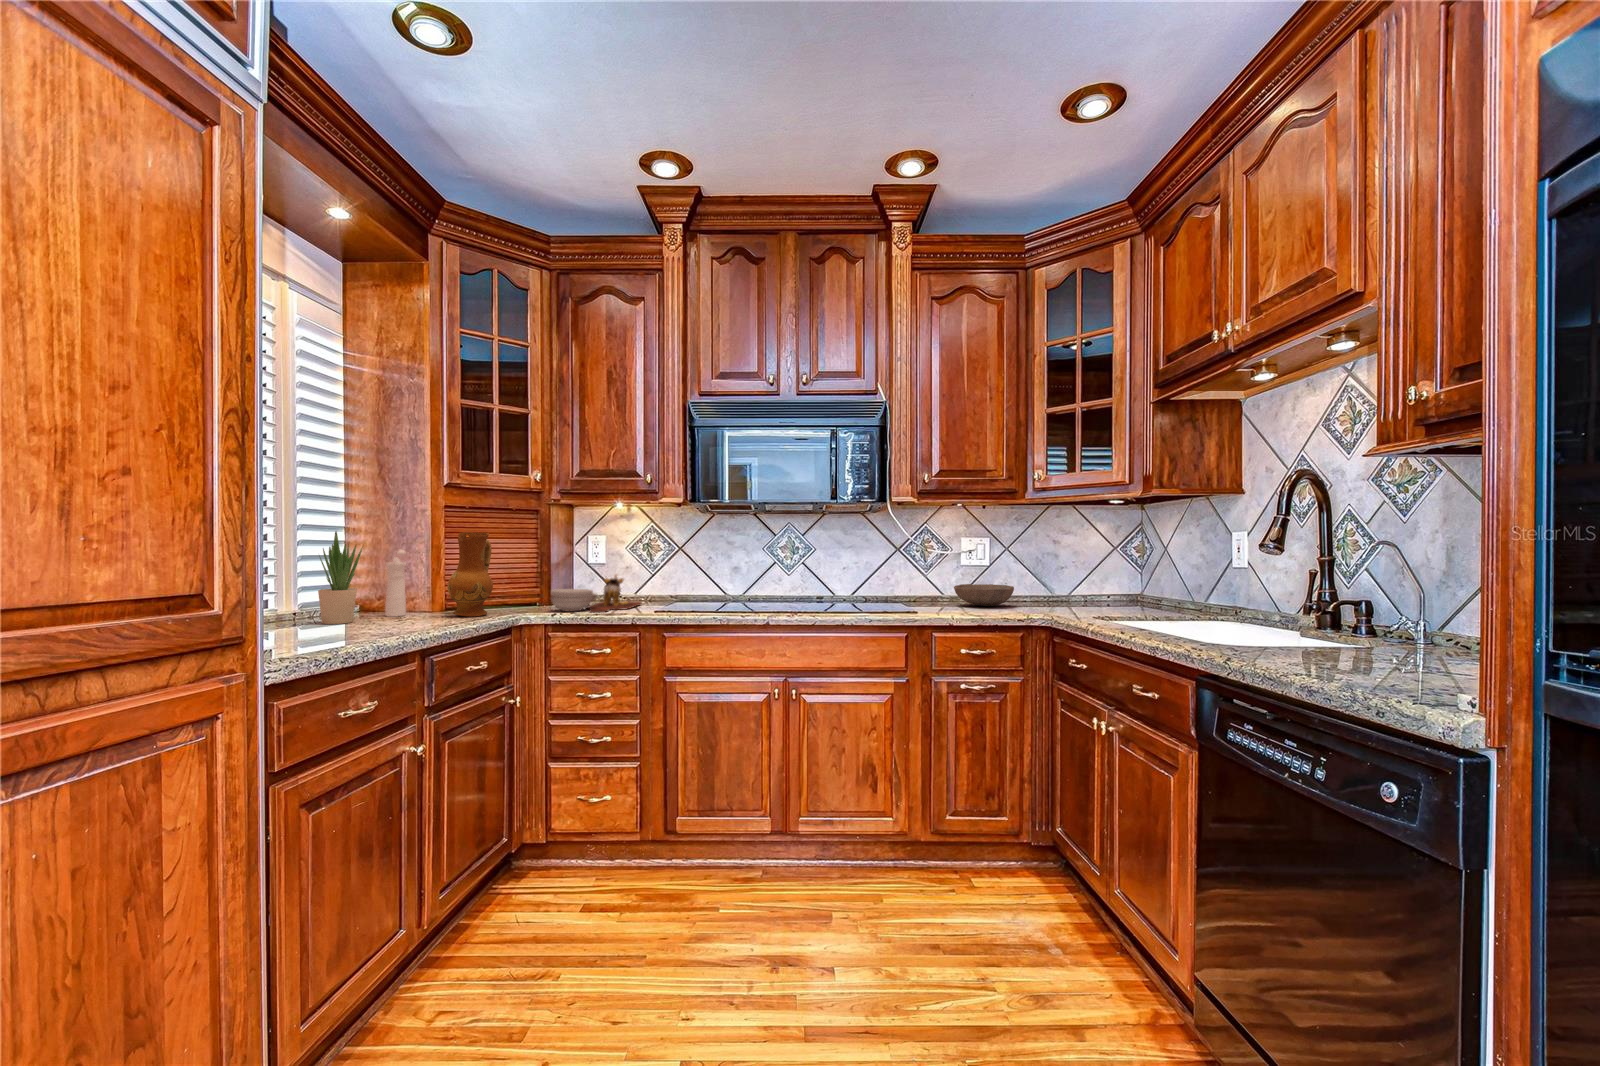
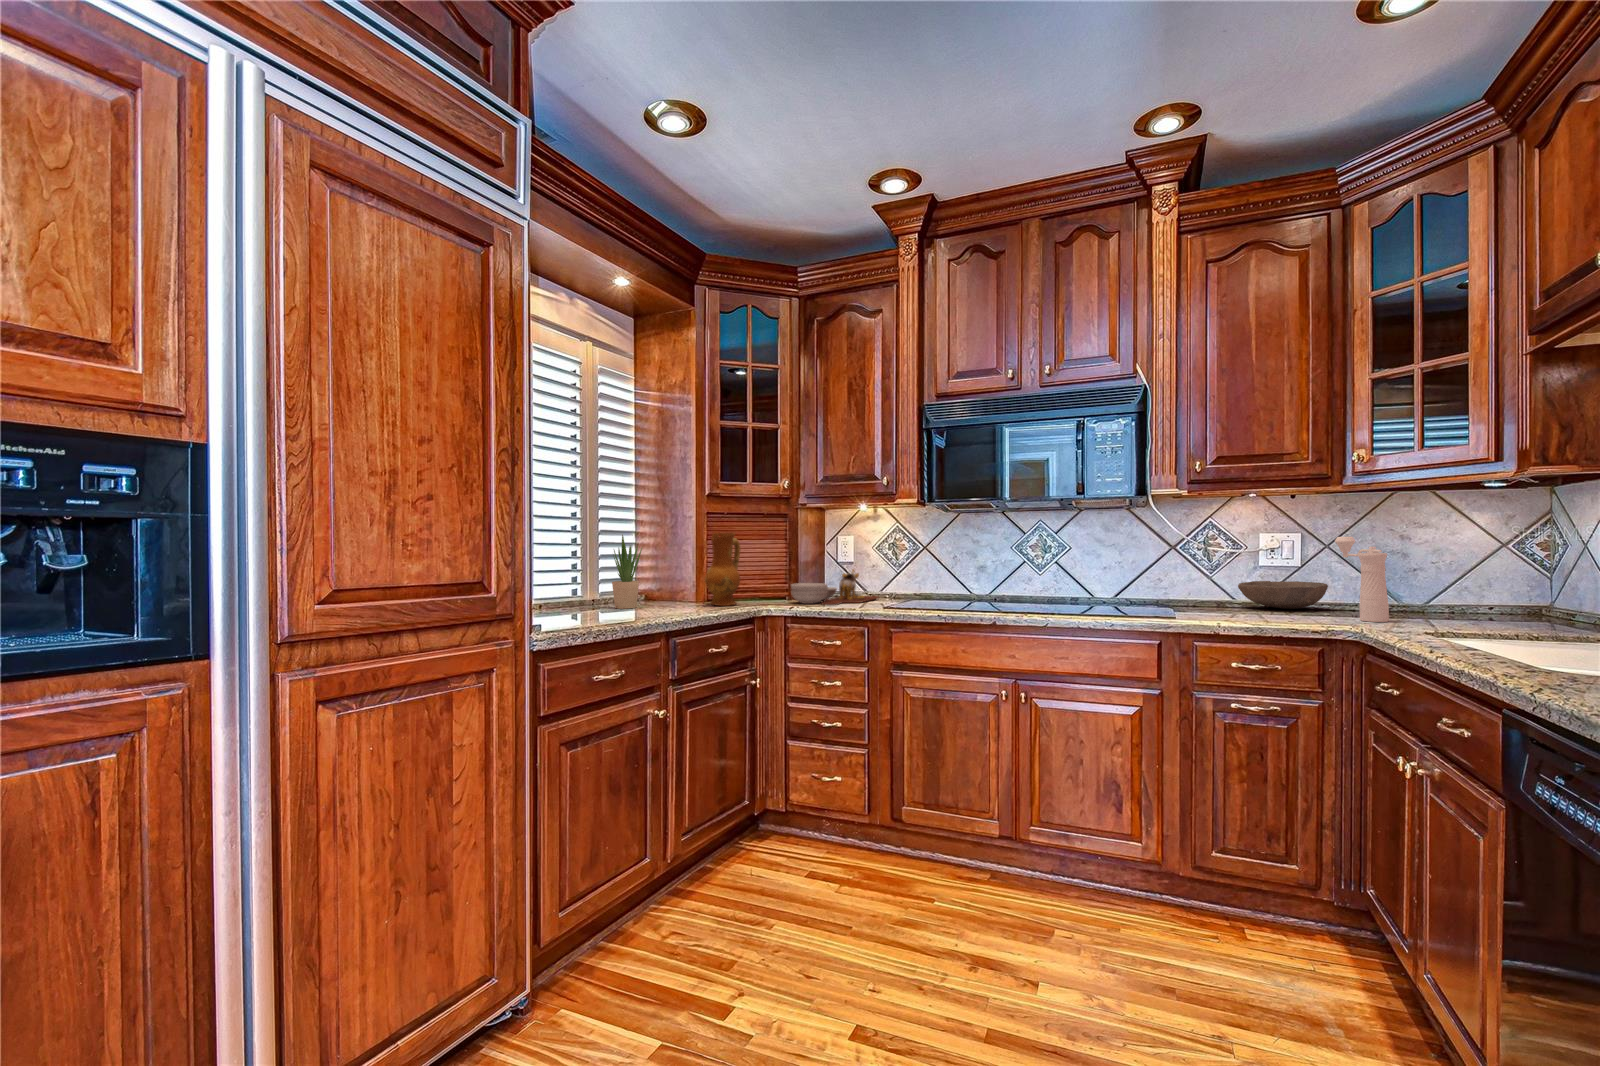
pepper mill: present [385,549,406,617] -> present [1335,537,1389,622]

